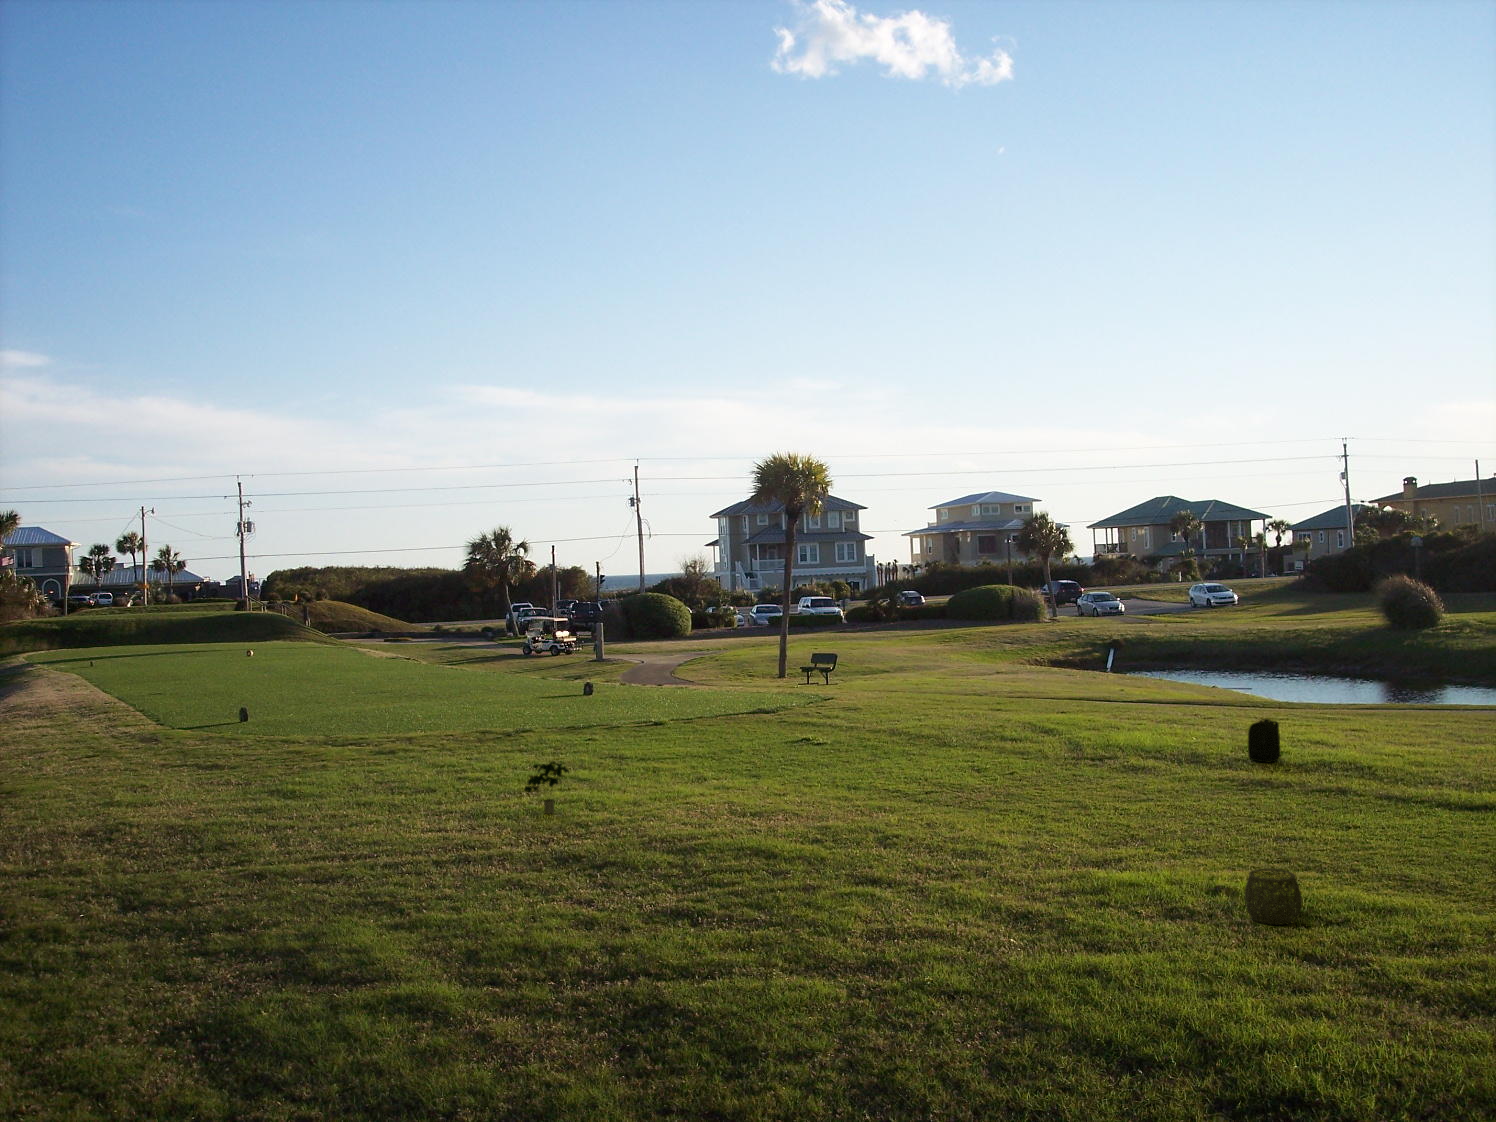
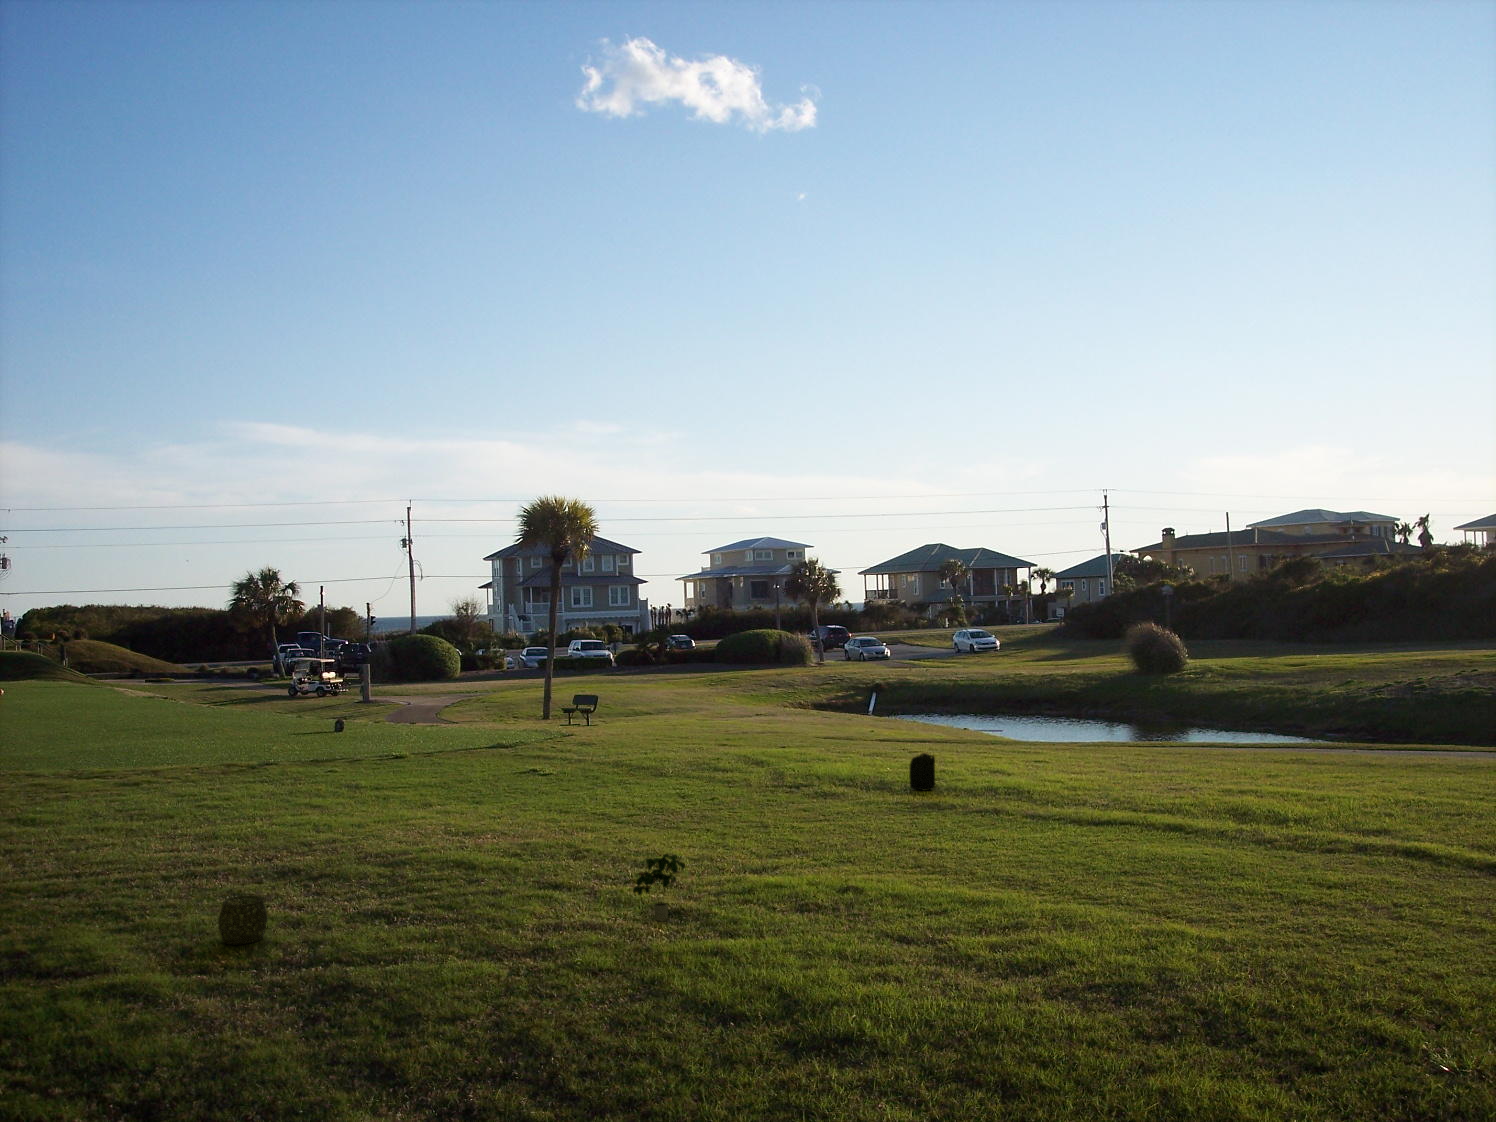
potted plant: present [524,762,569,814] -> present [633,854,685,921]
woven basket: present [1244,868,1302,925] -> present [218,895,267,945]

